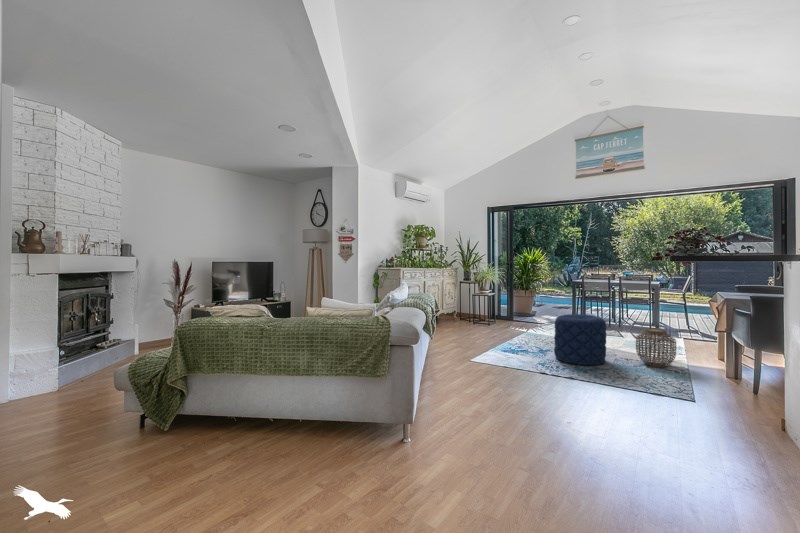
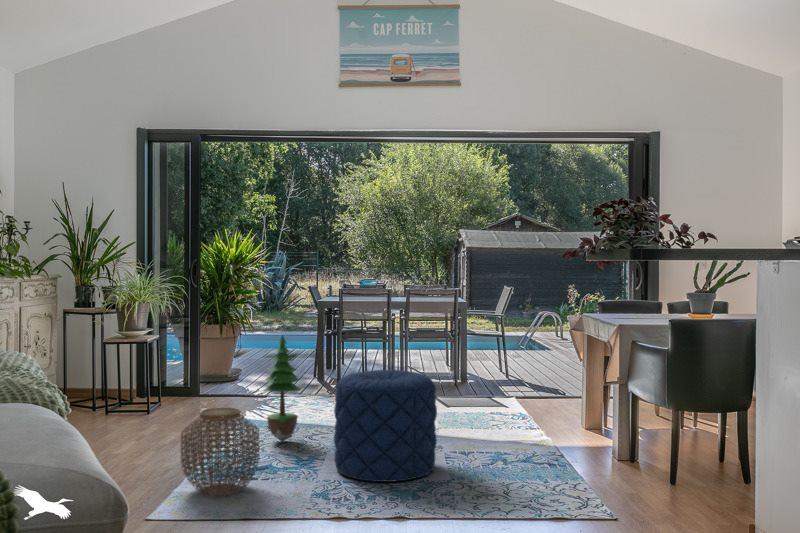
potted tree: none [529,295,547,343] -> present [264,335,301,441]
woven basket: present [636,329,676,367] -> present [181,408,259,496]

